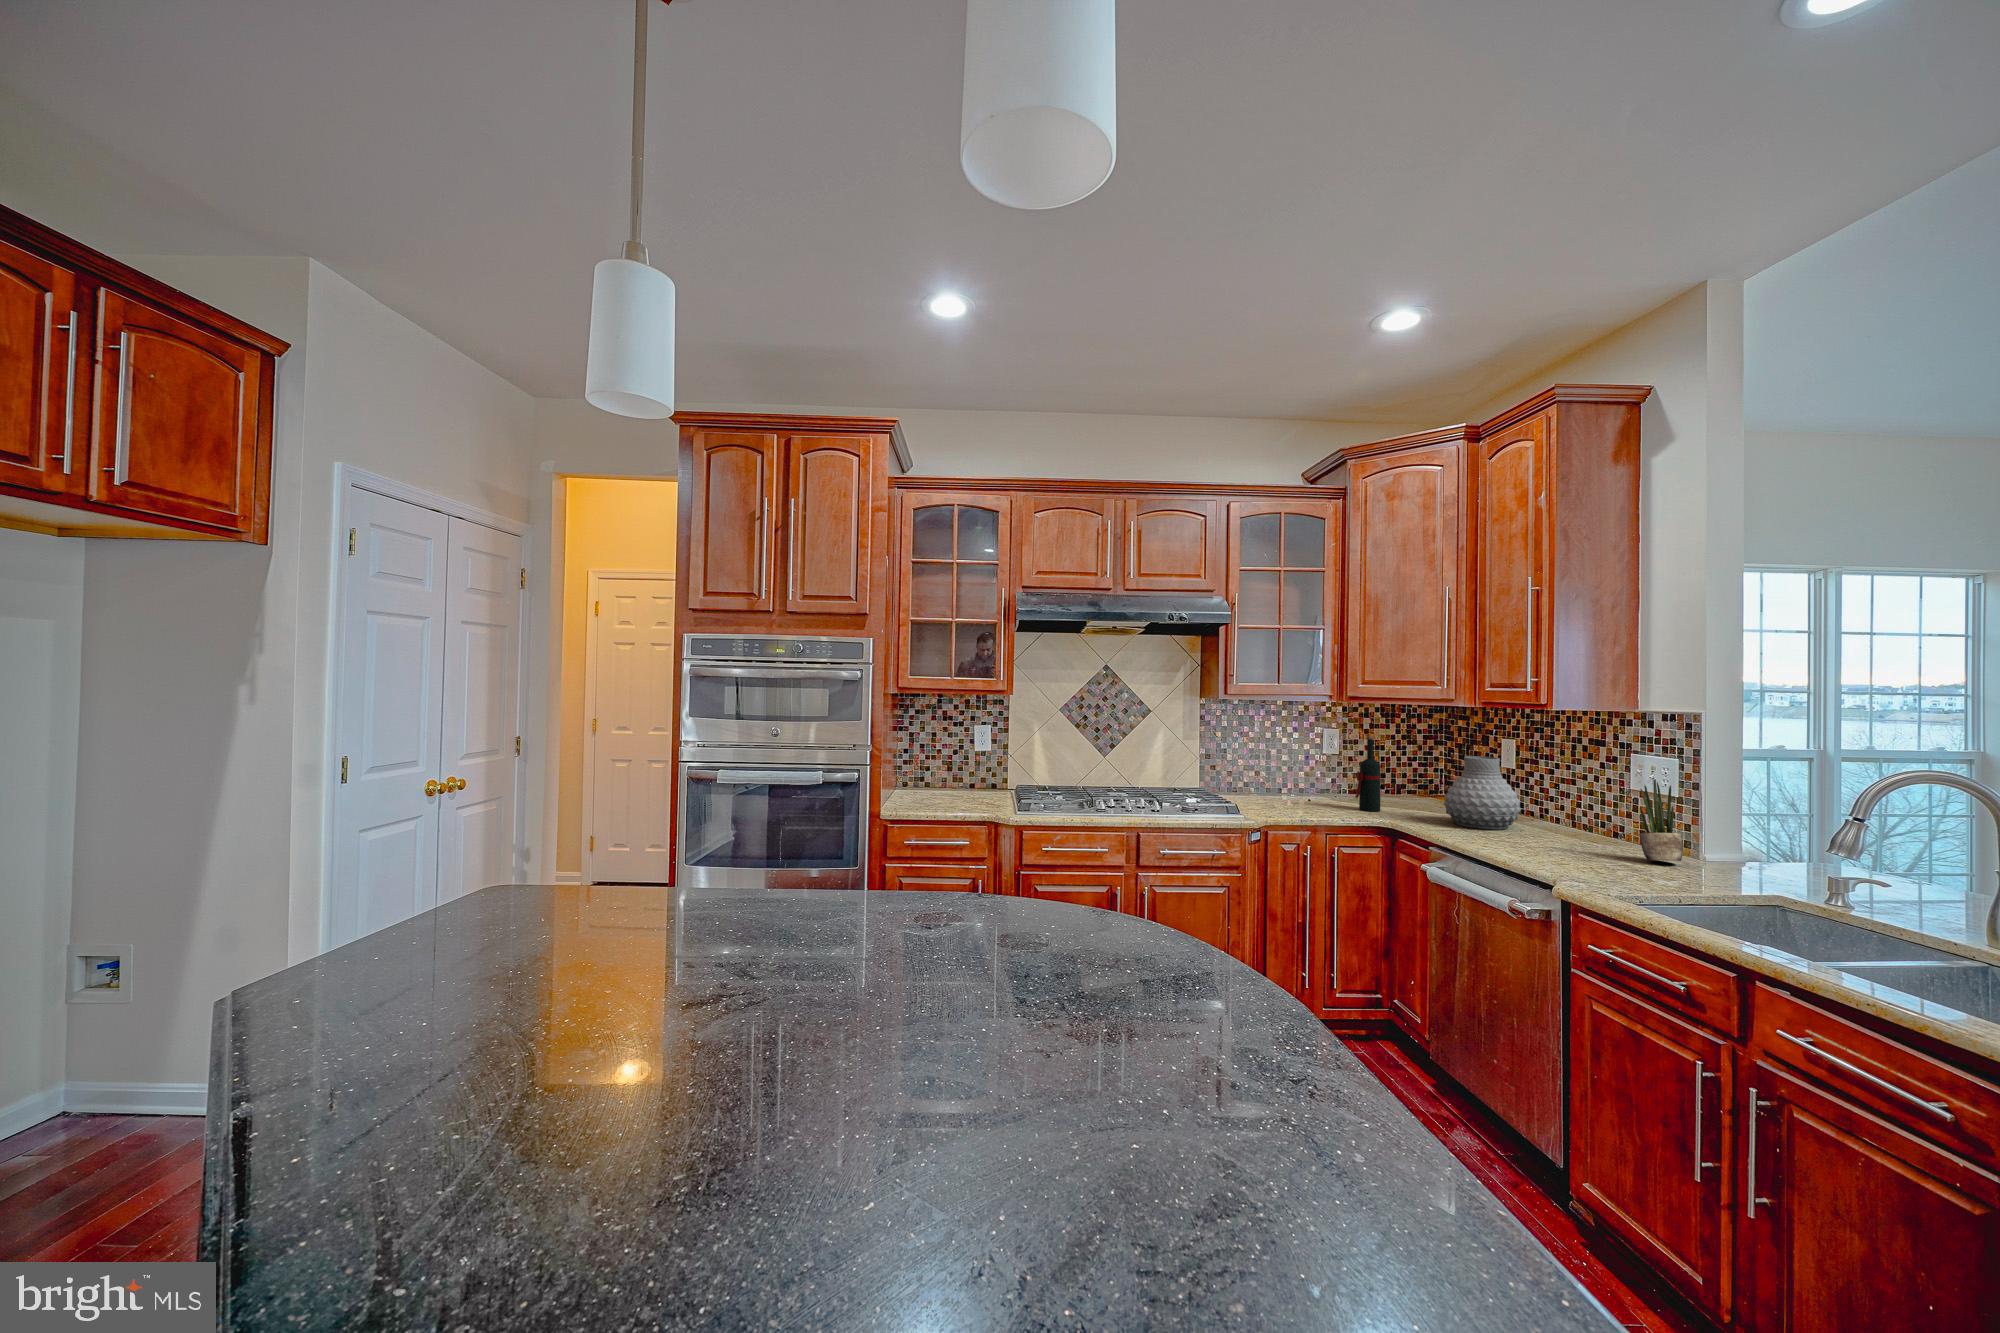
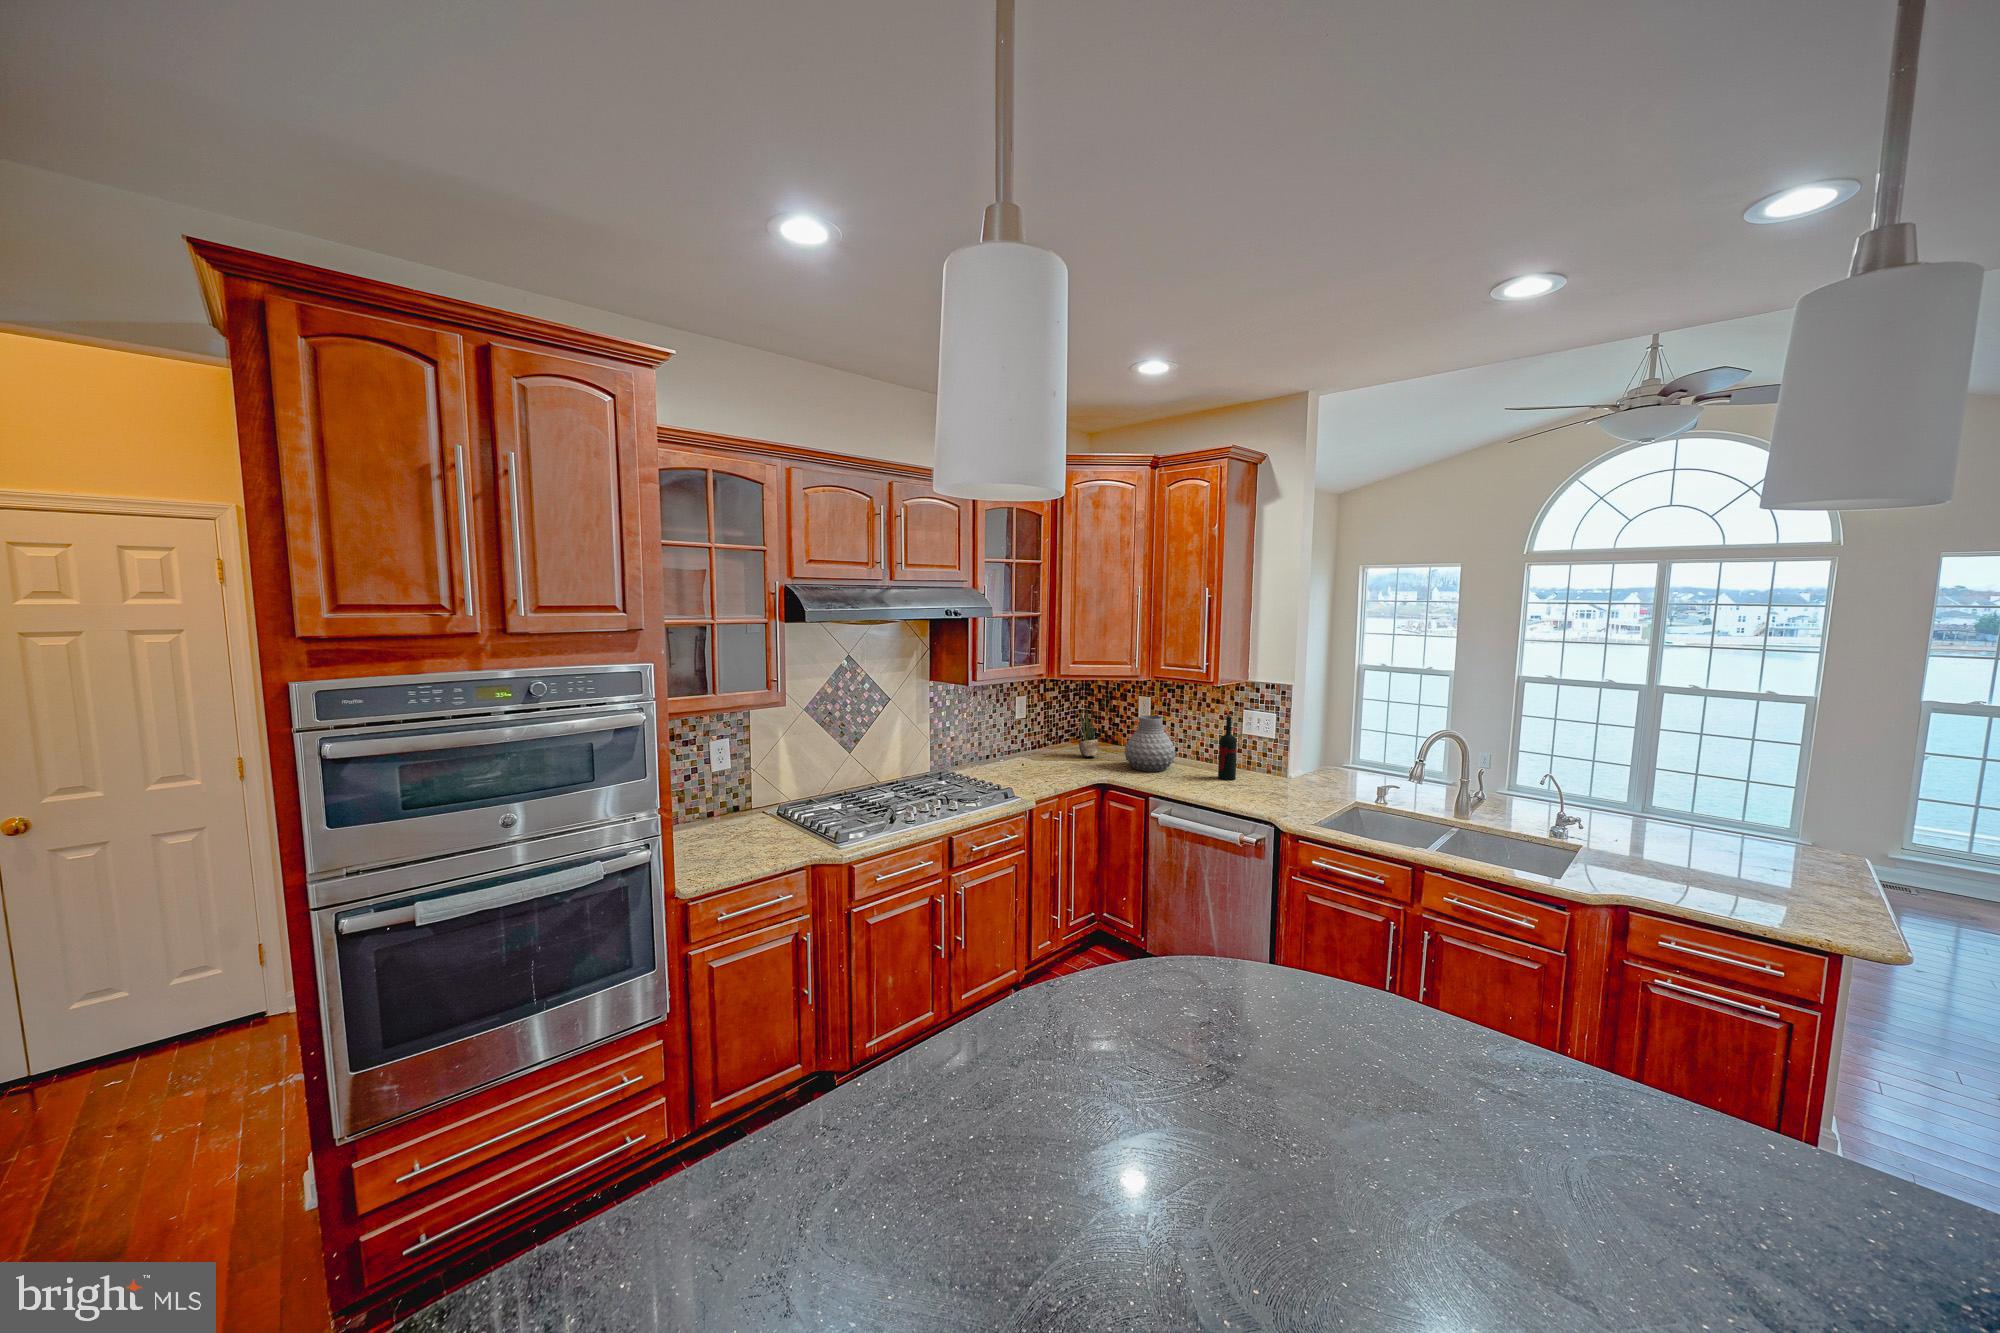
wine bottle: present [1355,736,1380,811] -> present [1218,714,1237,780]
potted plant: present [1639,779,1683,861] -> present [1079,710,1098,756]

